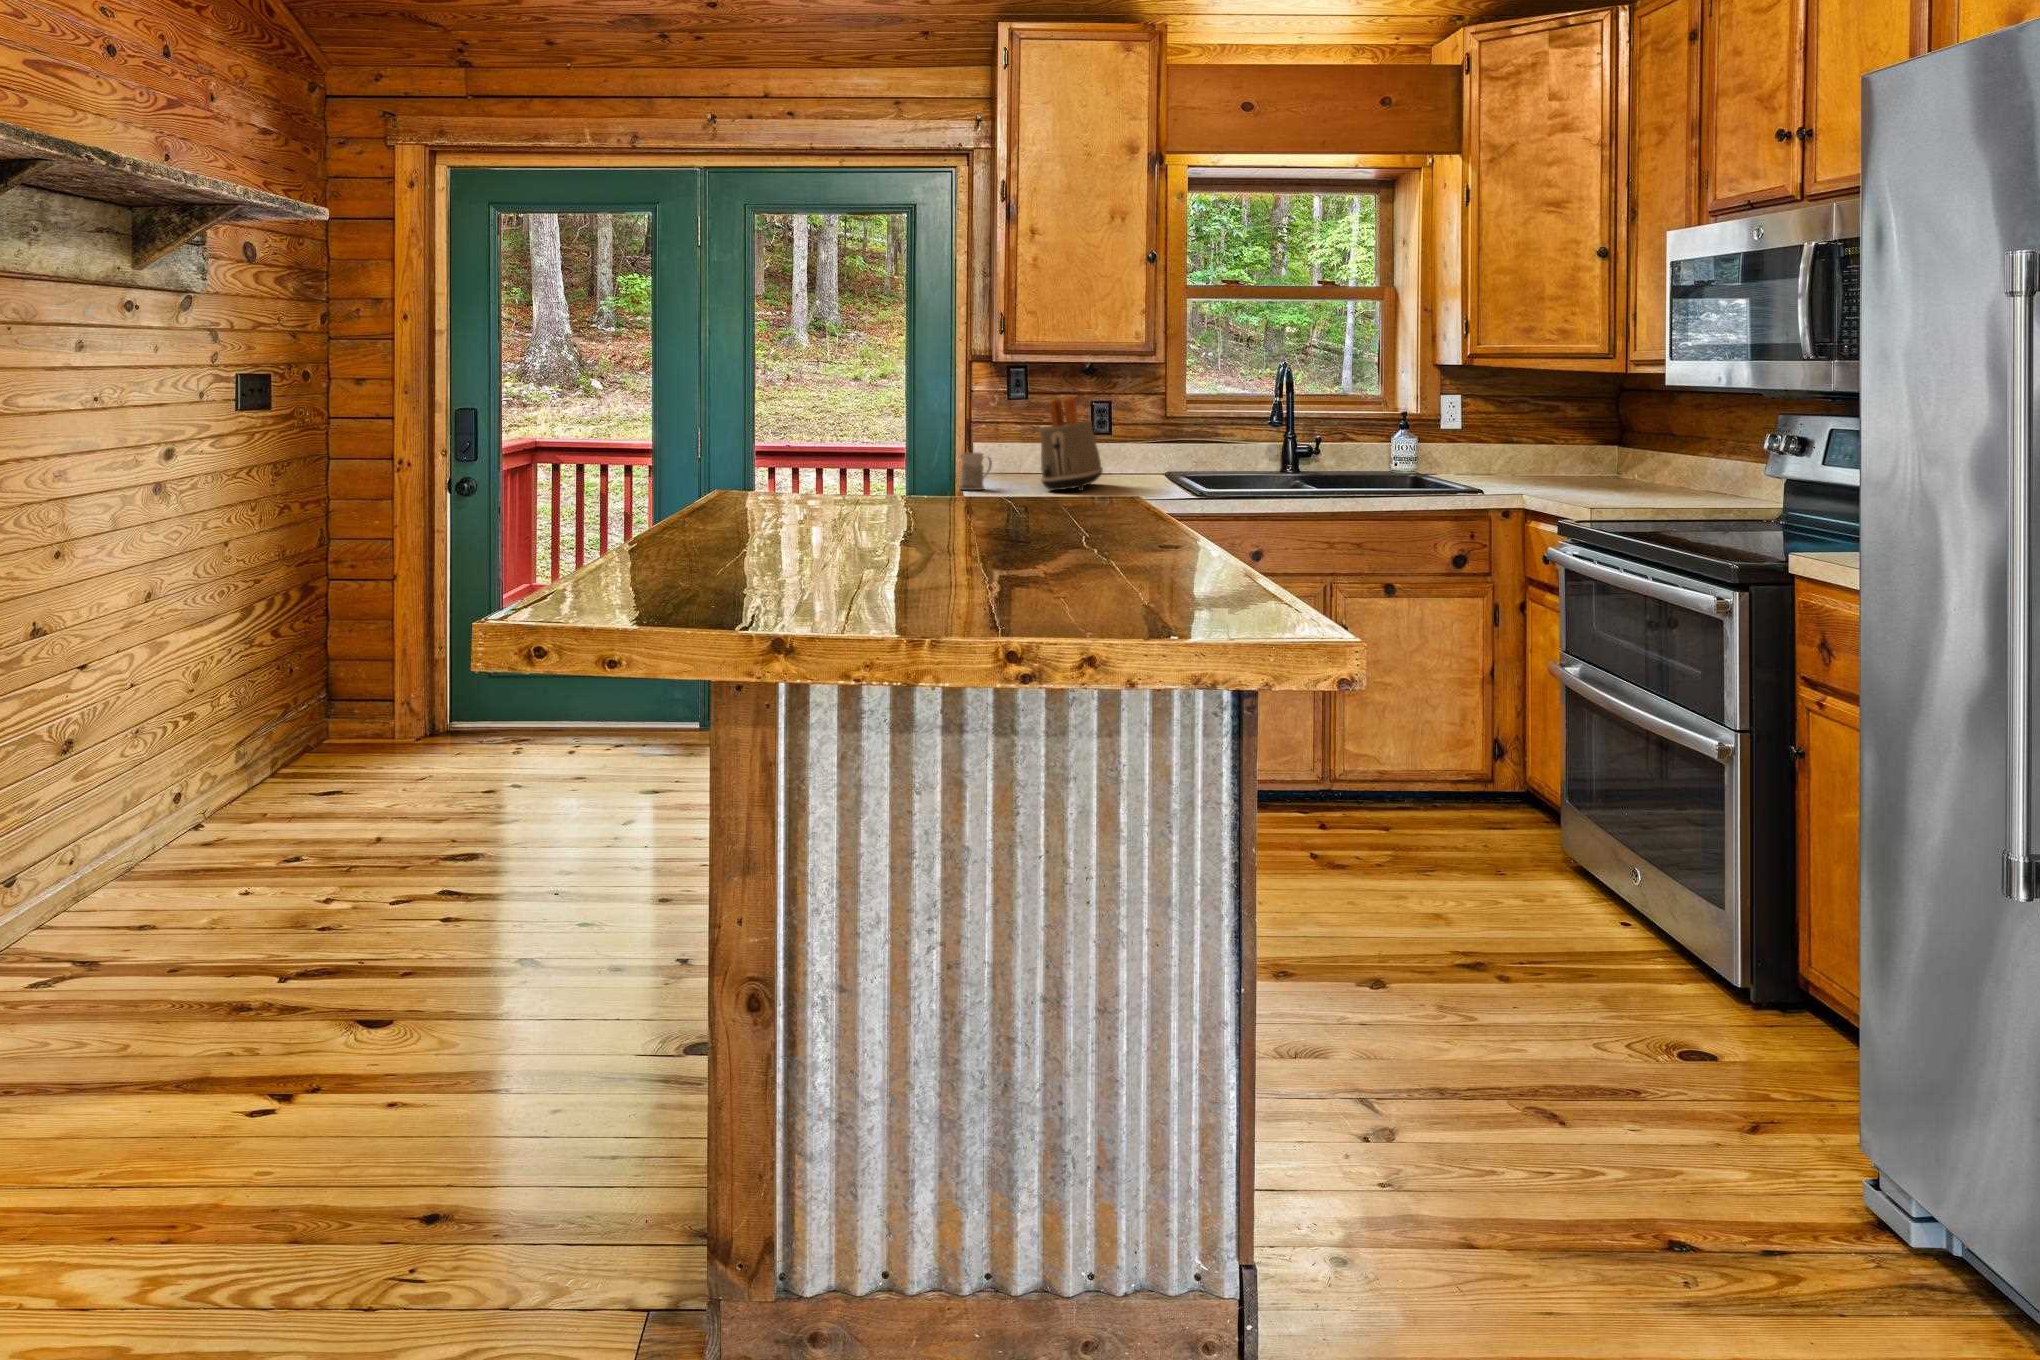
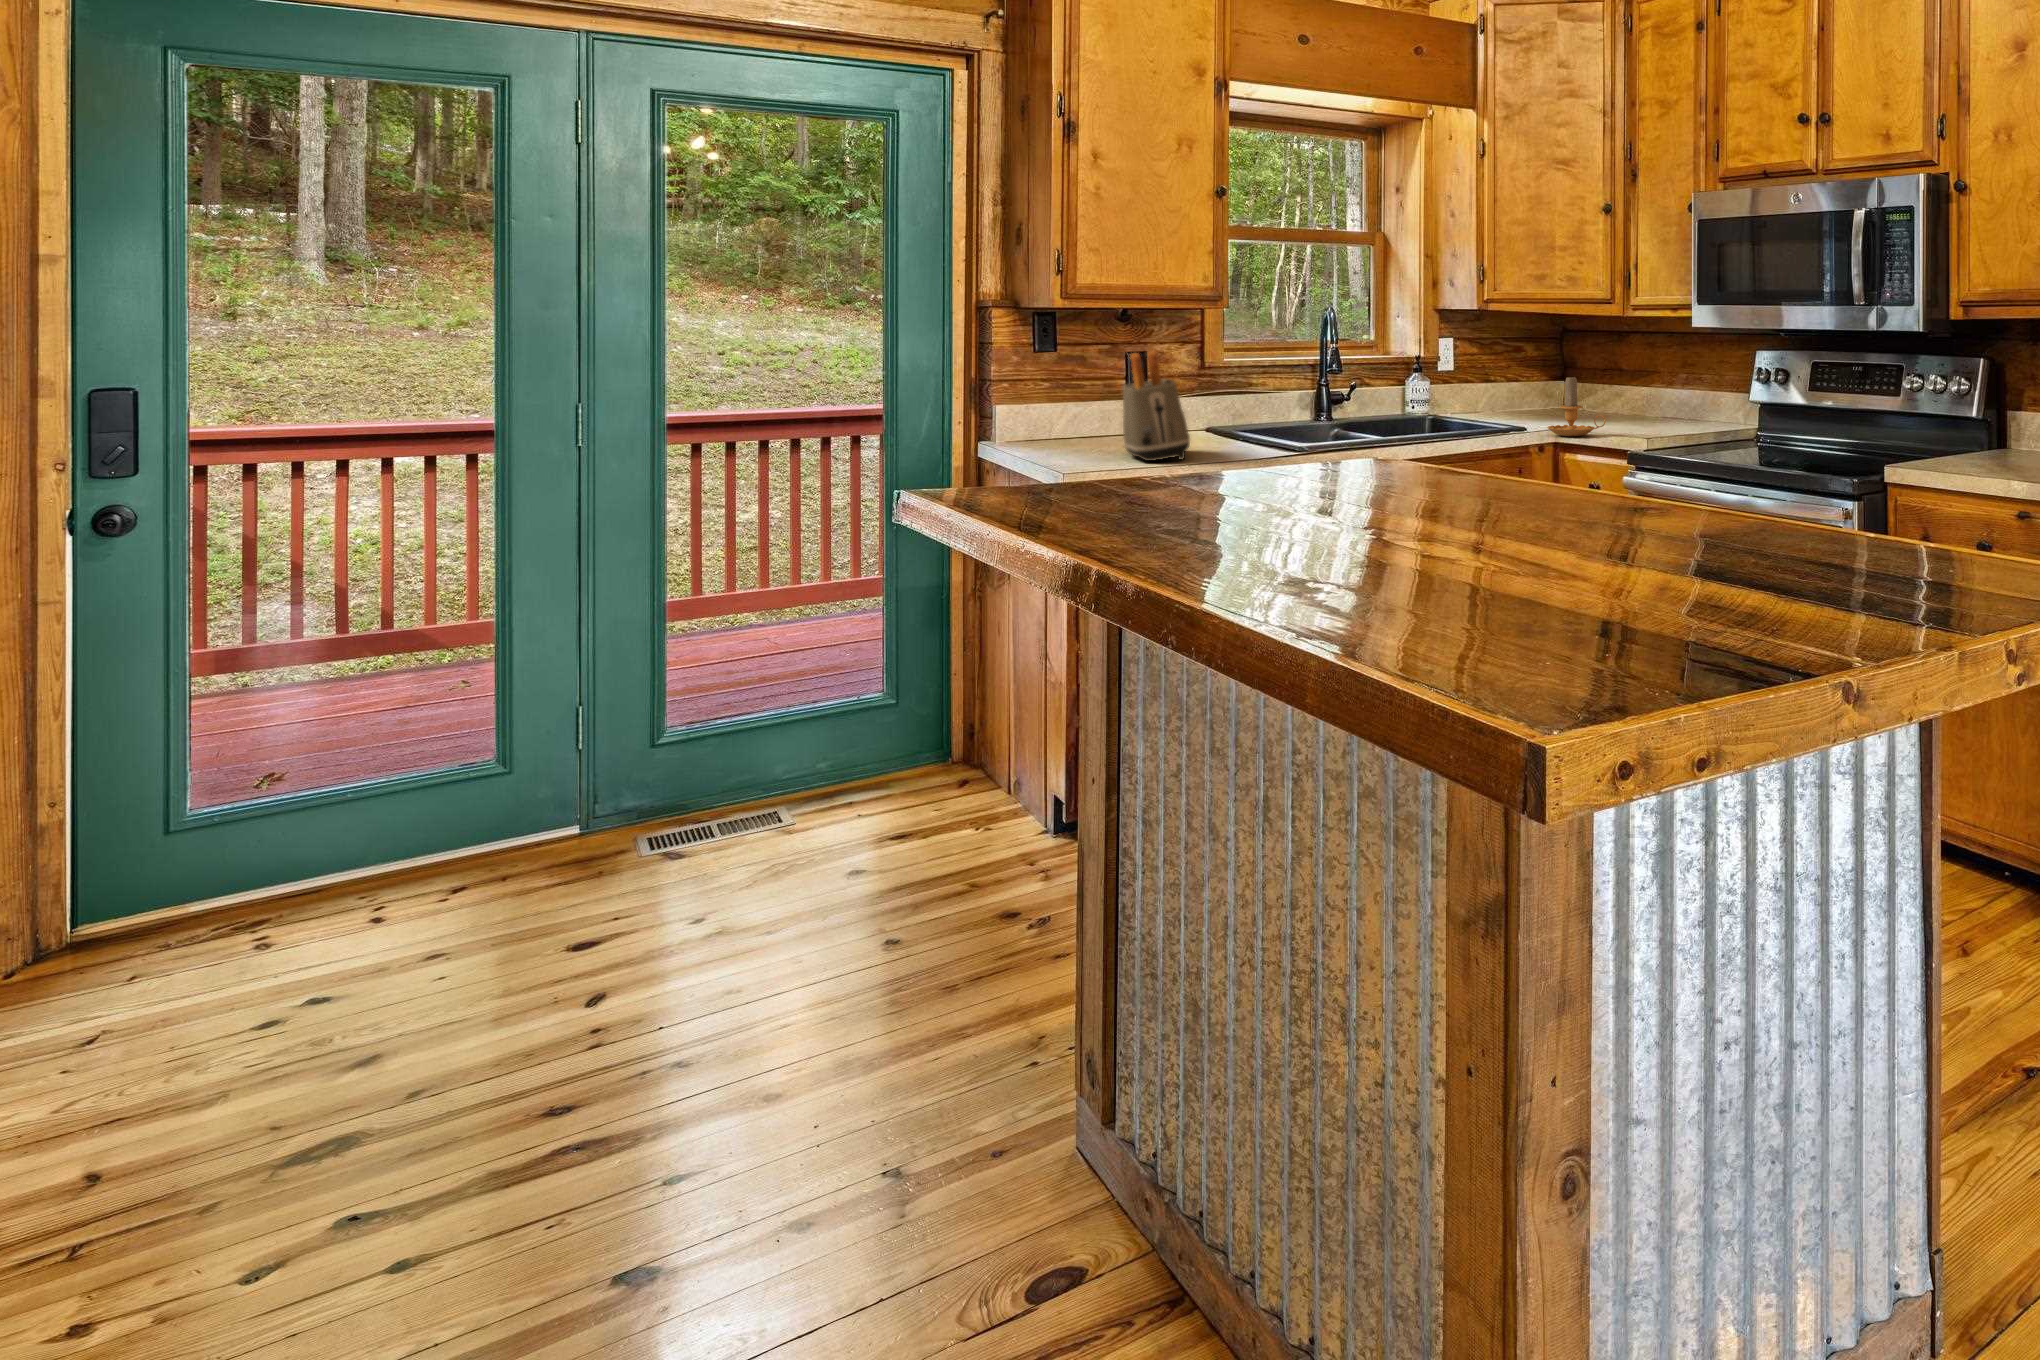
candle: none [1493,429,1561,496] -> present [1547,377,1605,436]
mug: present [960,452,992,490] -> none [1032,421,1064,468]

